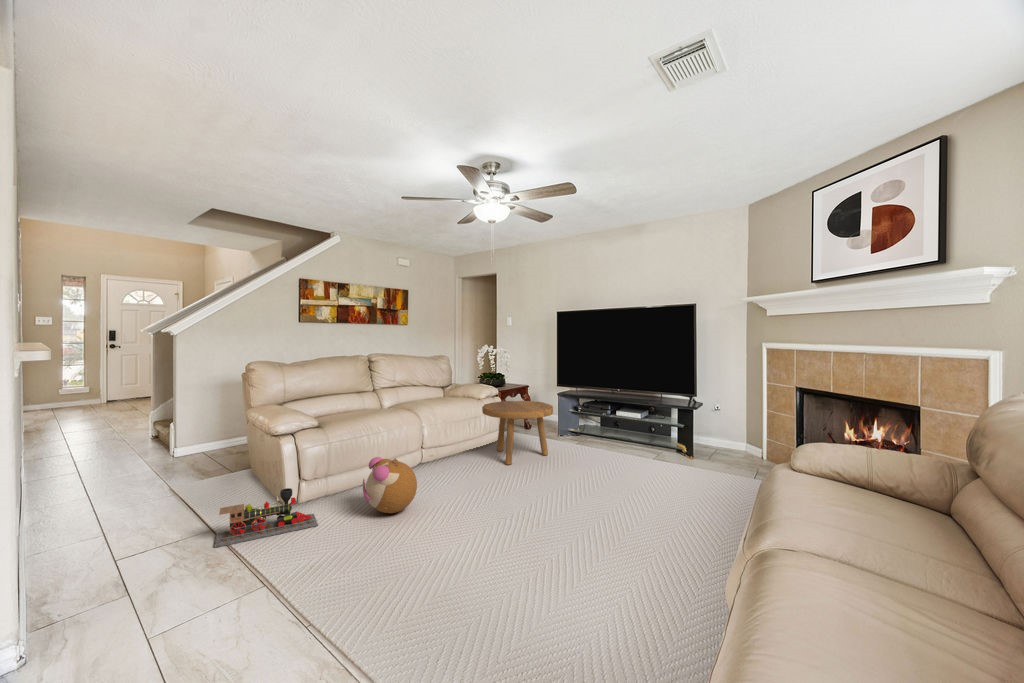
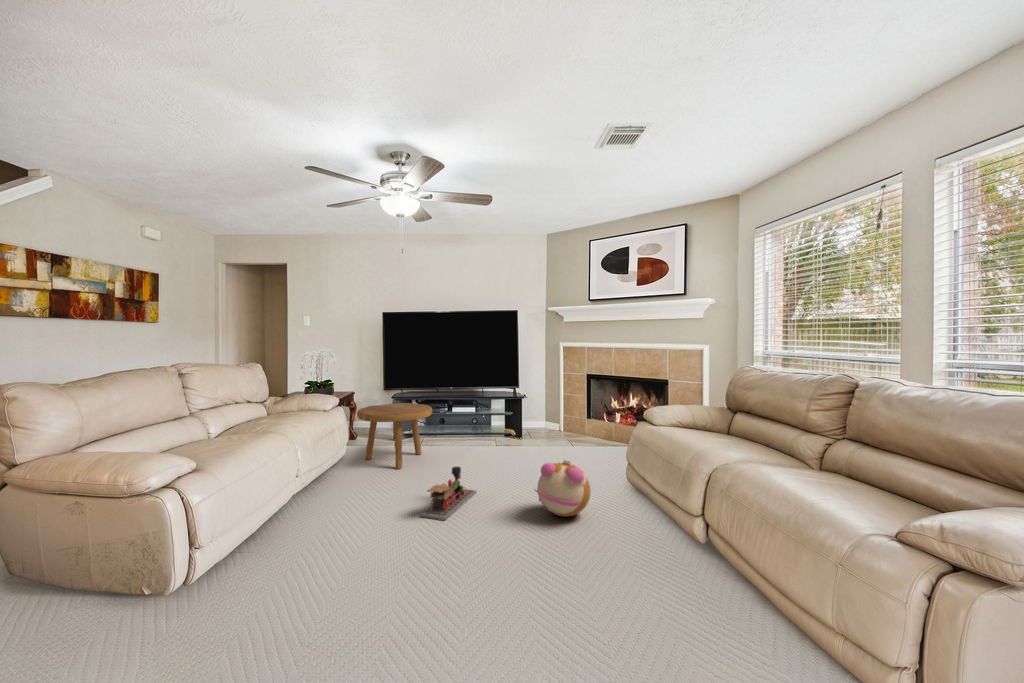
plush toy: present [363,457,417,513] -> present [535,460,591,517]
toy train: present [214,488,318,548] -> present [420,466,476,520]

